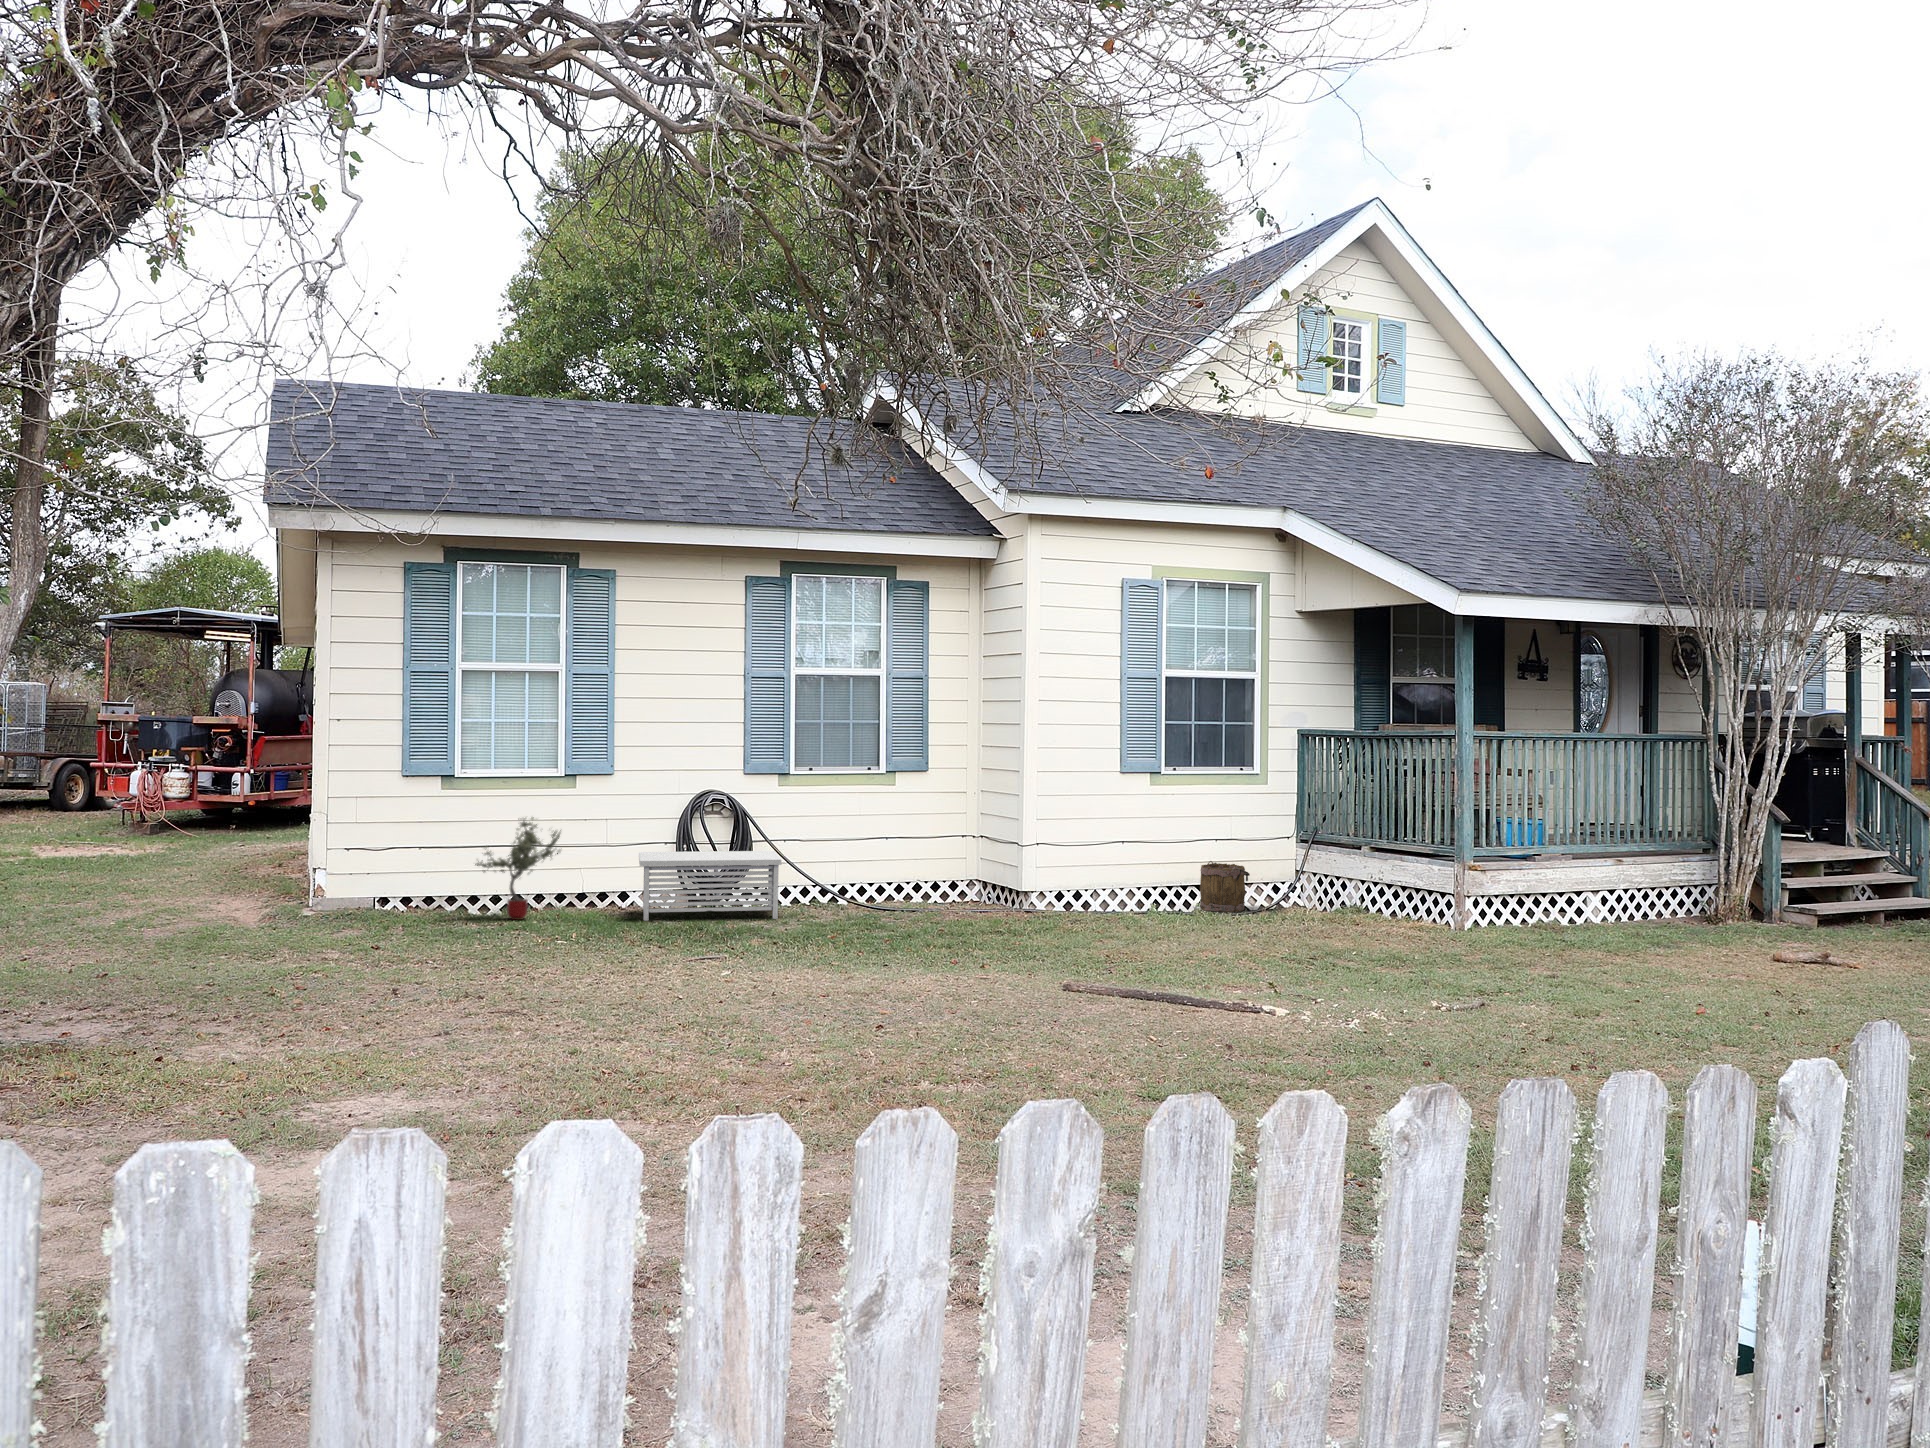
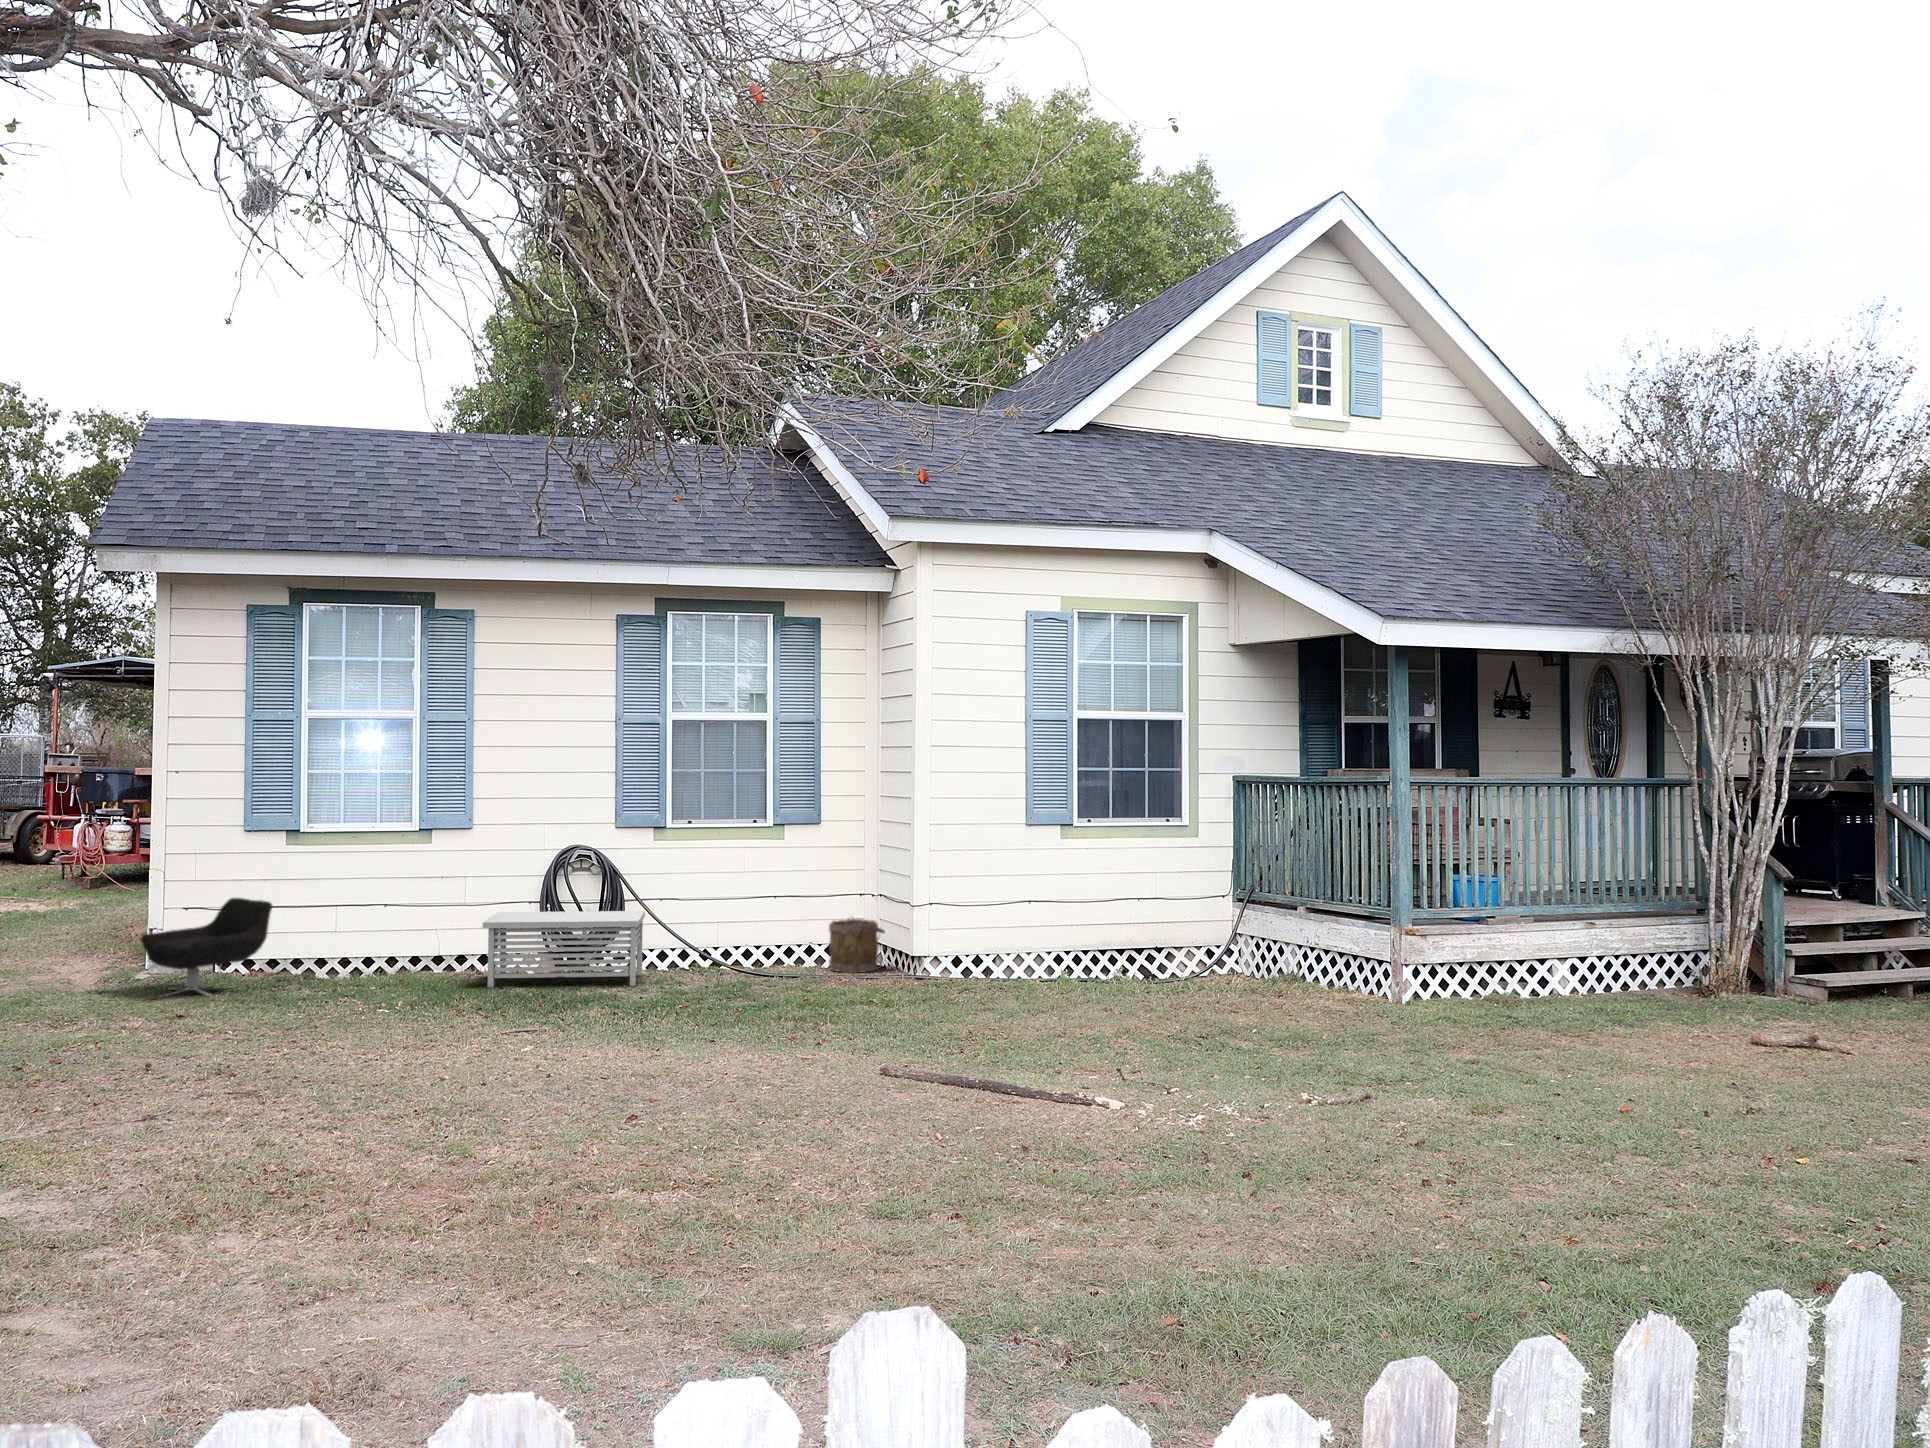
potted tree: present [475,817,561,920] -> none [309,874,405,986]
lounge chair: none [322,838,443,933] -> present [141,898,272,996]
bucket: present [1200,861,1250,912] -> present [829,918,884,973]

